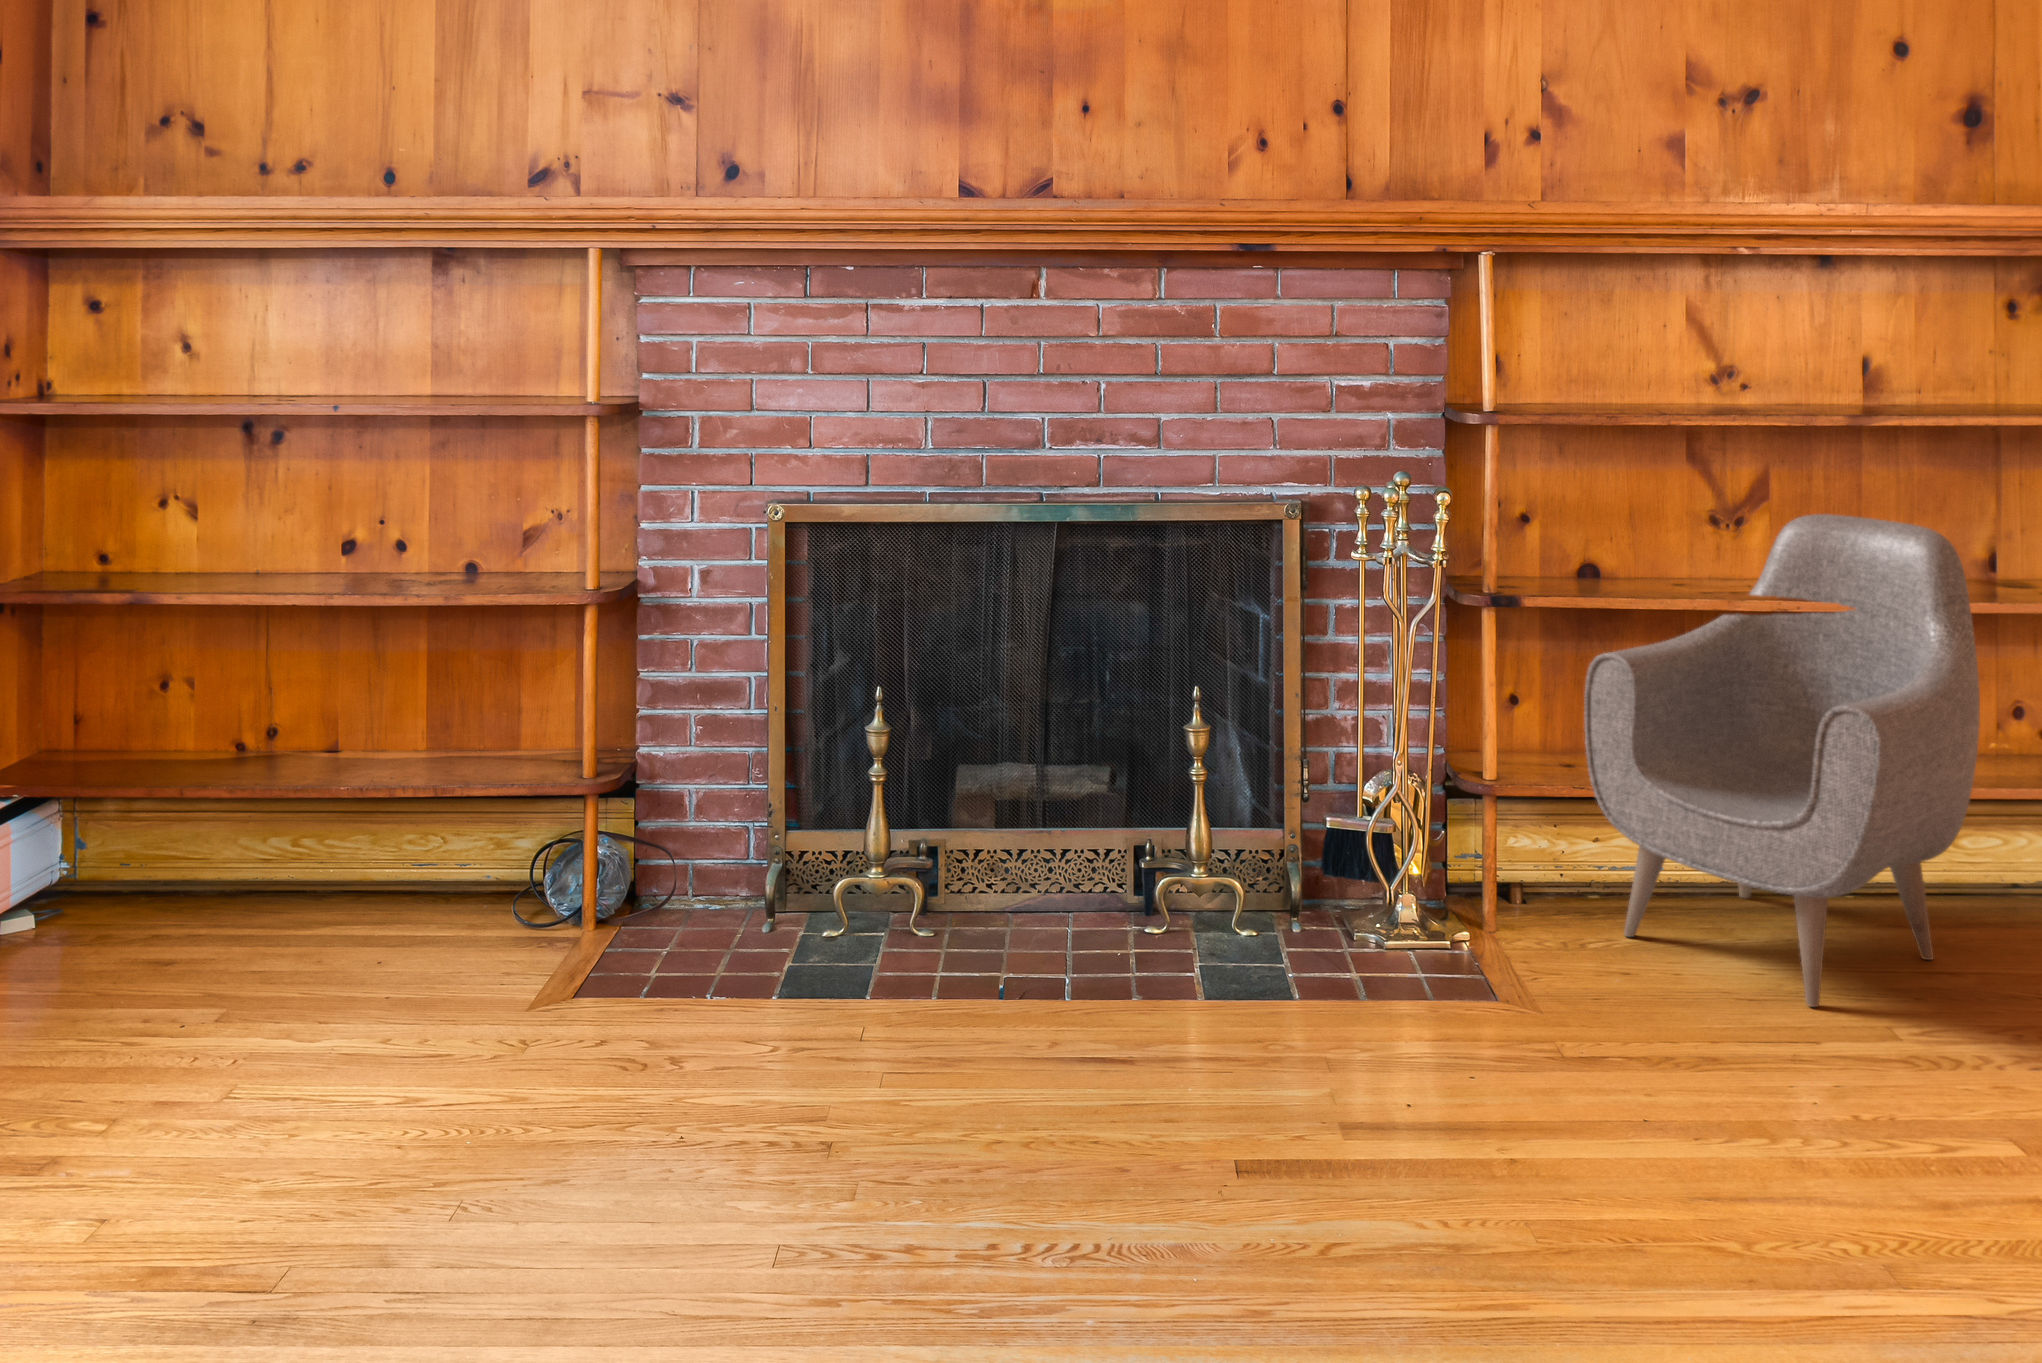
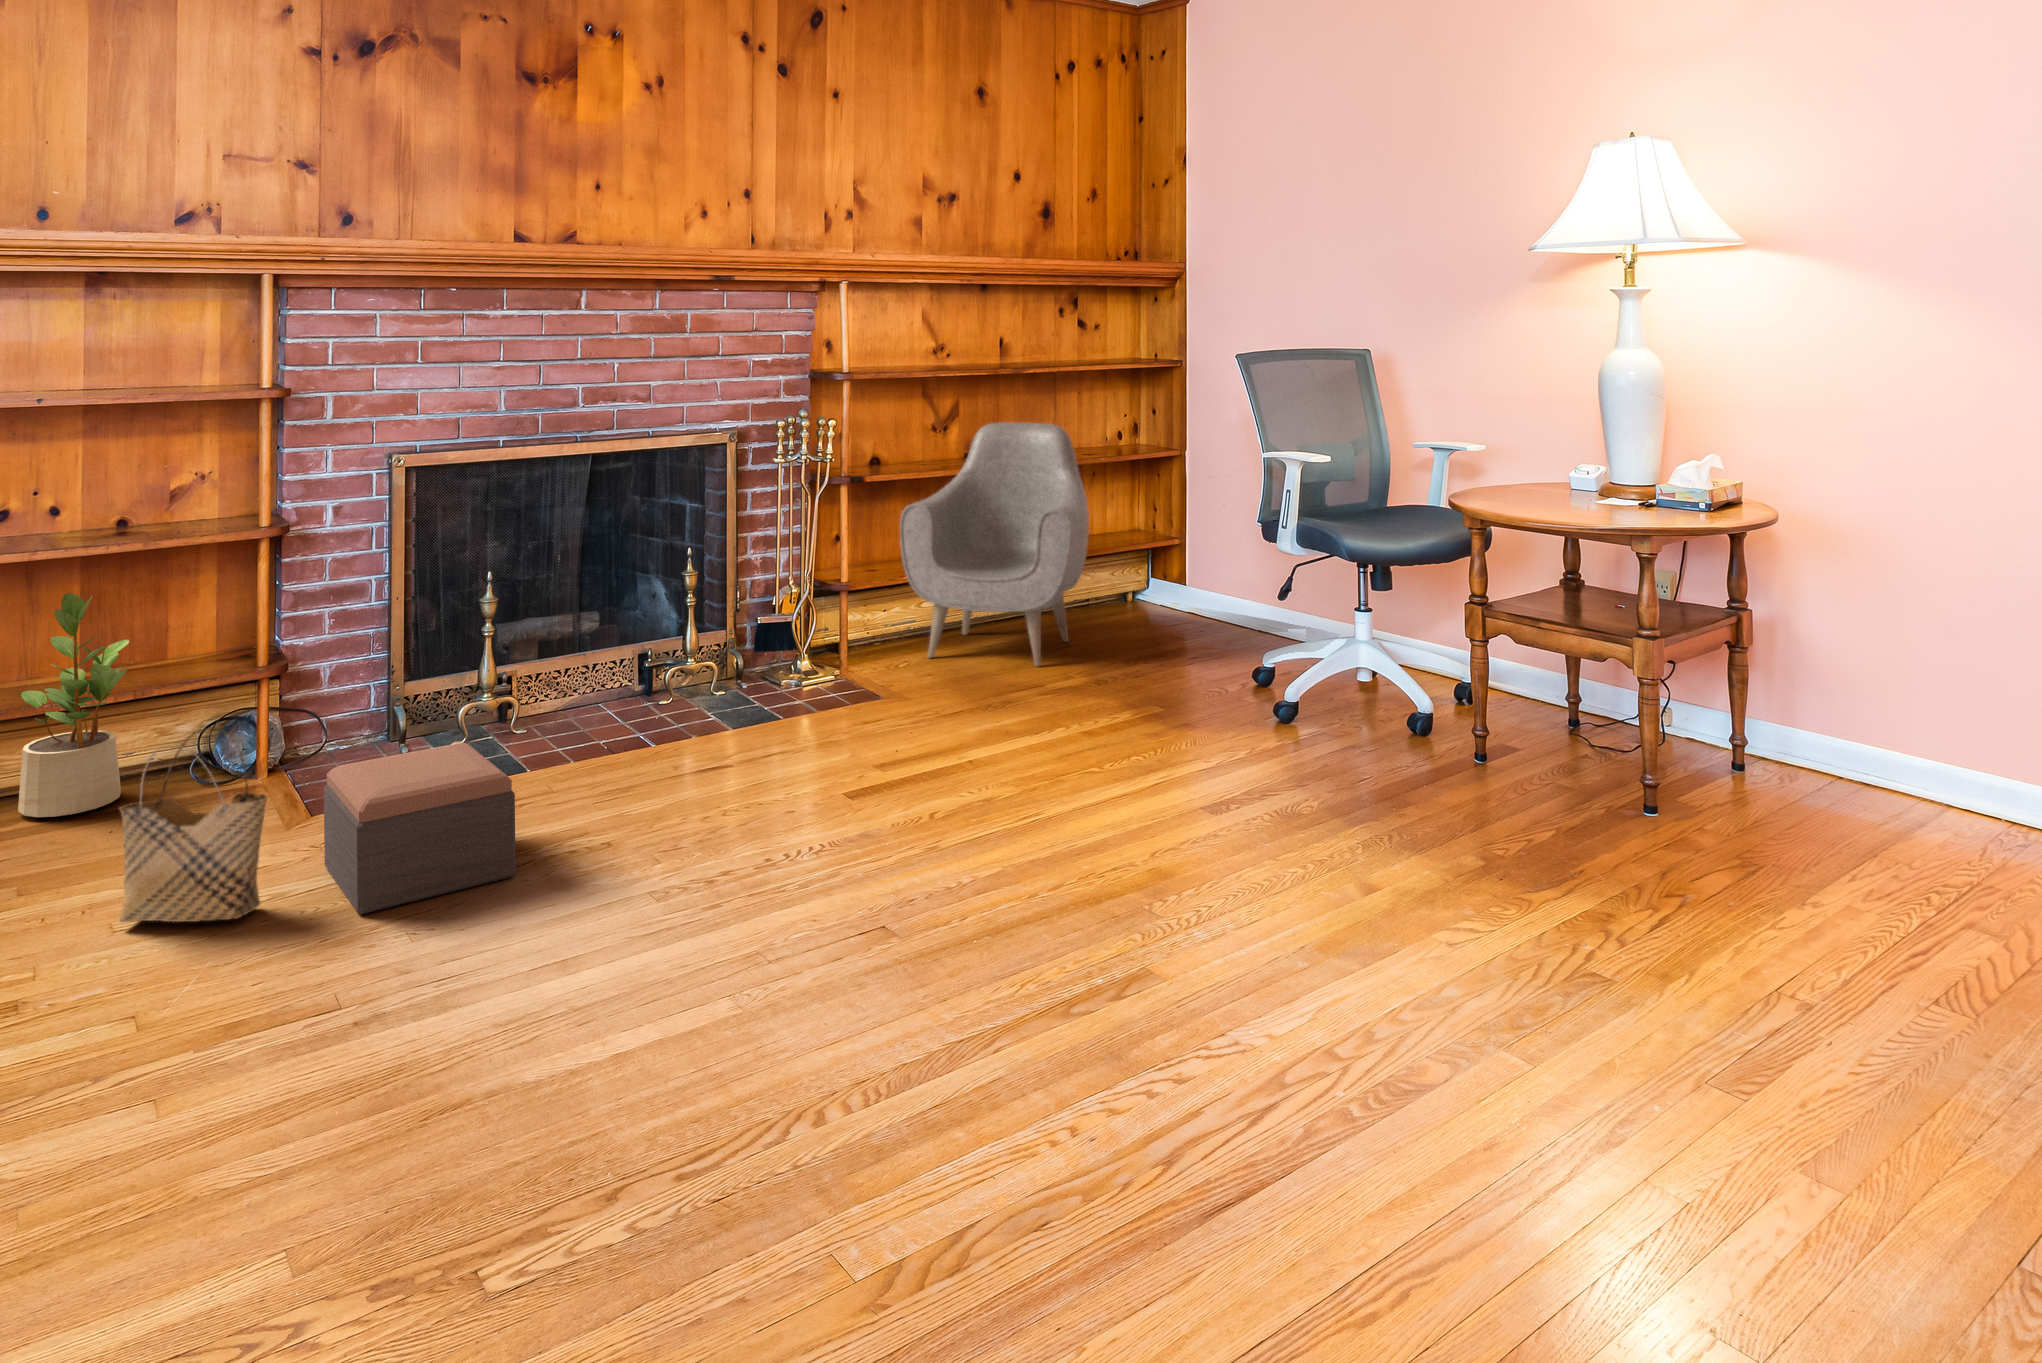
potted plant: none [312,653,454,929] -> present [18,593,129,817]
woven basket: none [140,884,292,1166] -> present [119,727,267,922]
footstool: none [332,967,624,1212] -> present [324,743,515,914]

